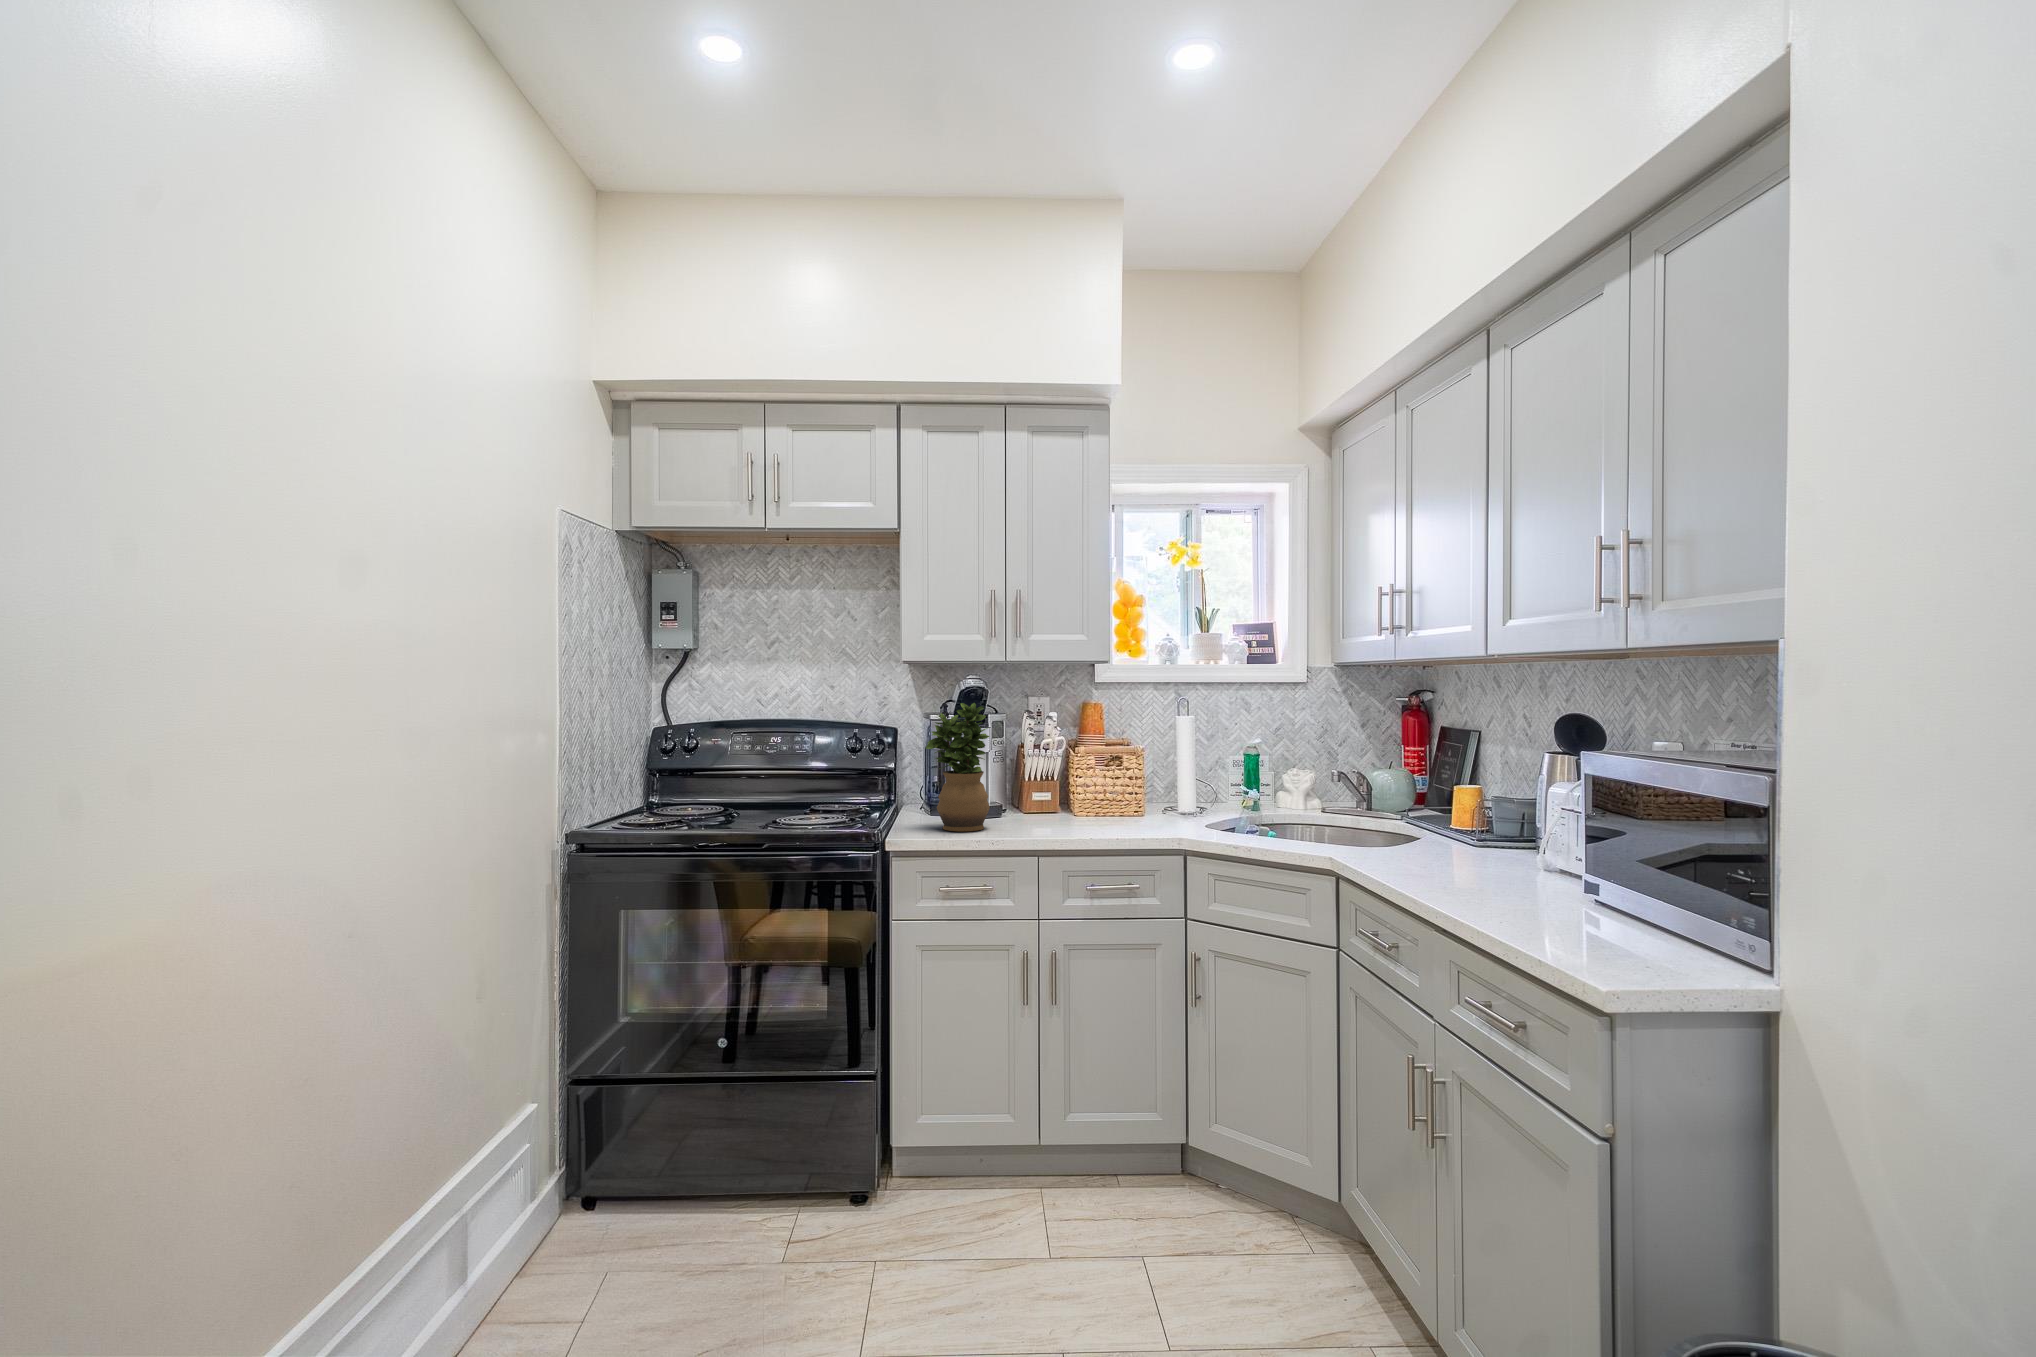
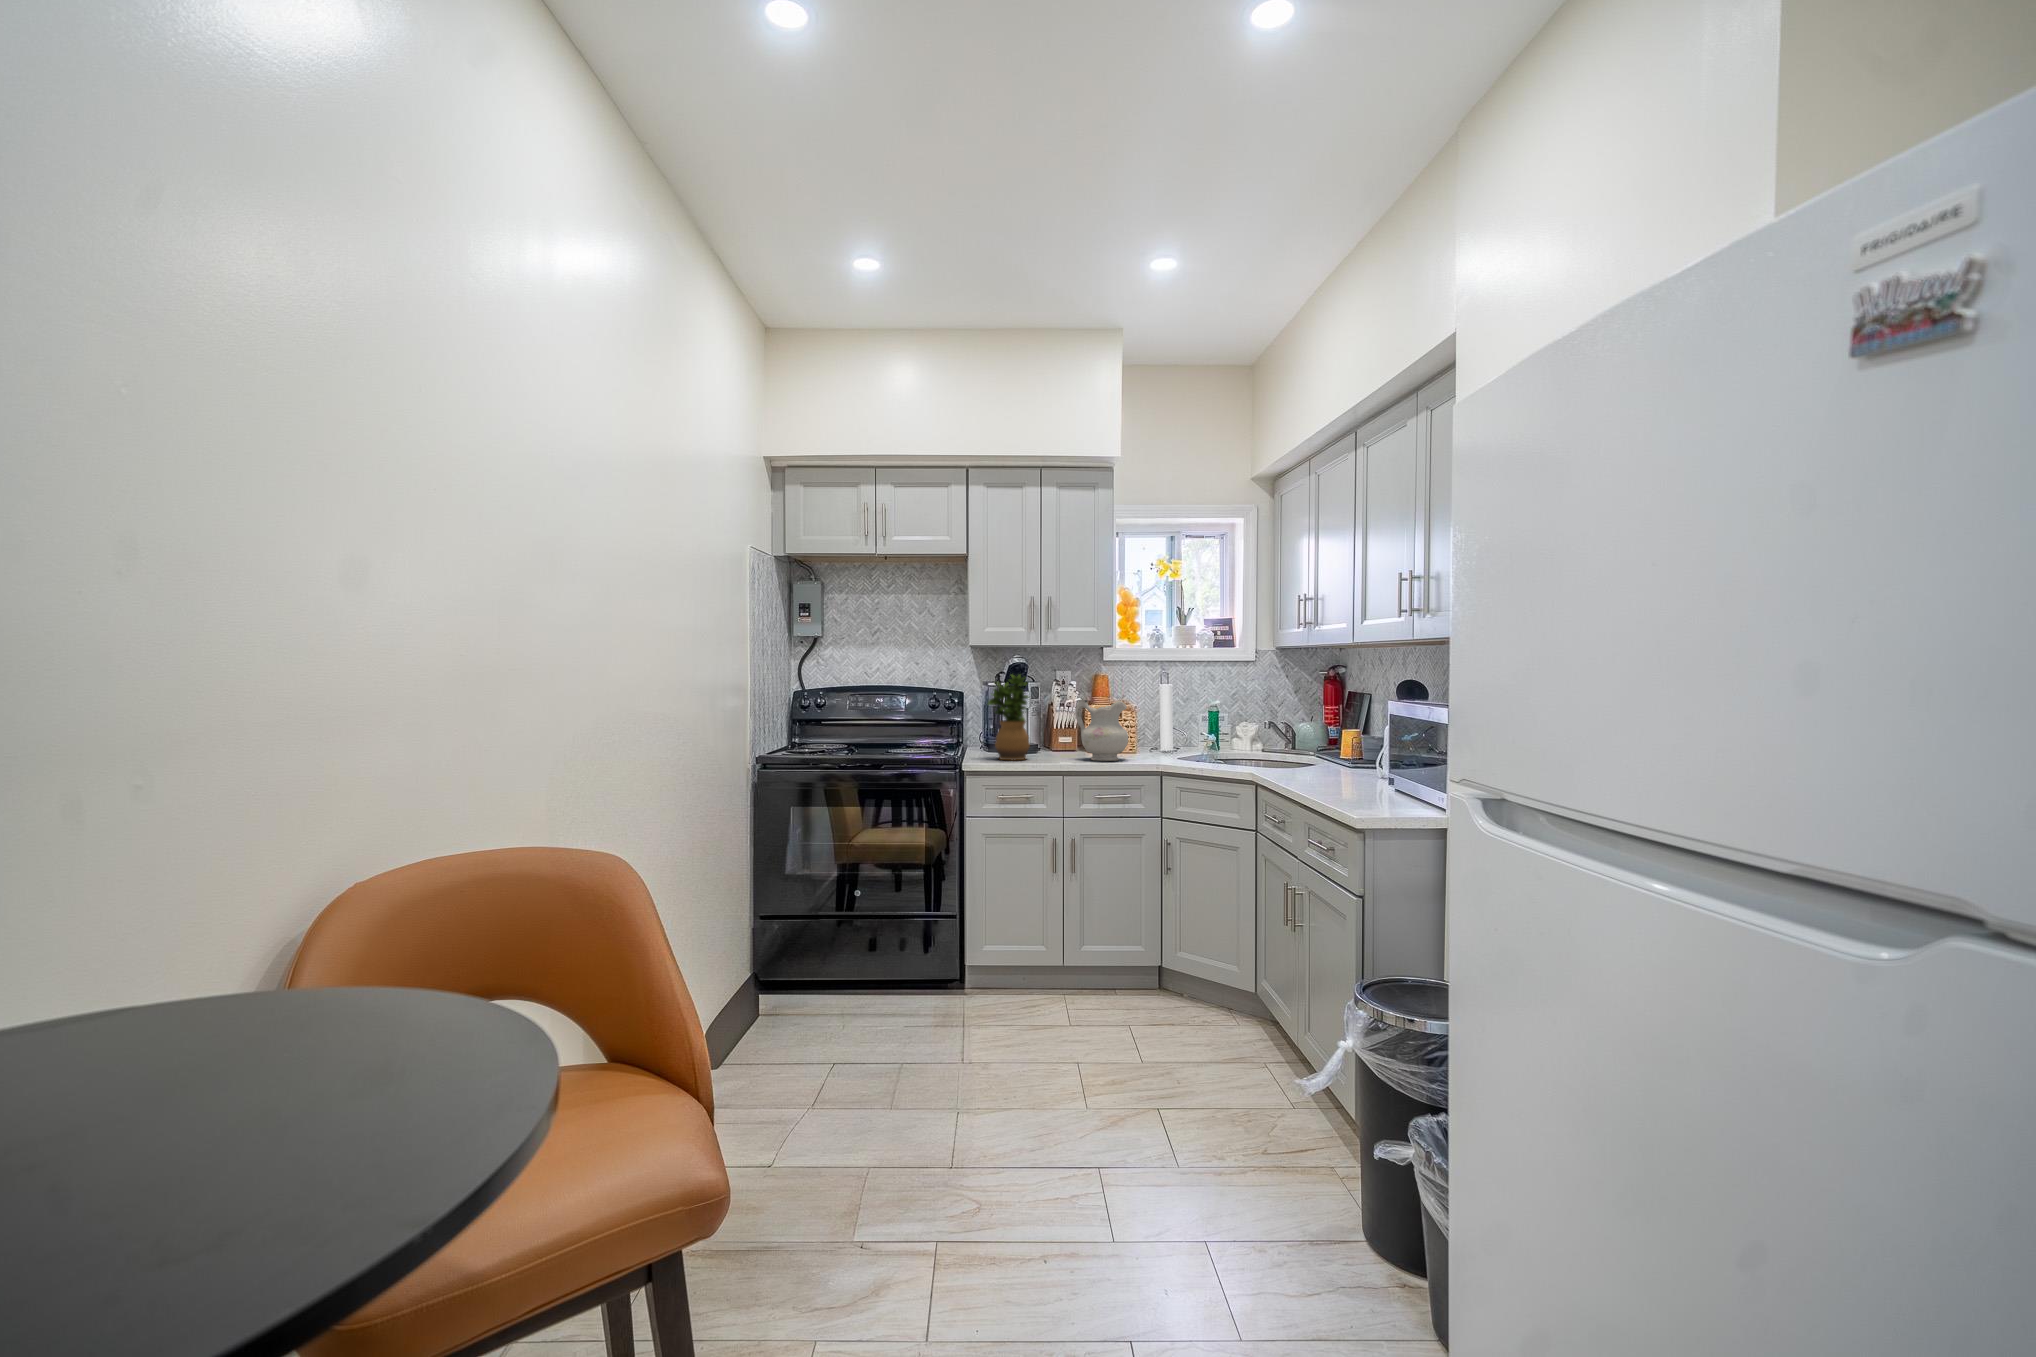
ceramic pitcher: none [1056,739,1134,832] -> present [1075,699,1128,761]

